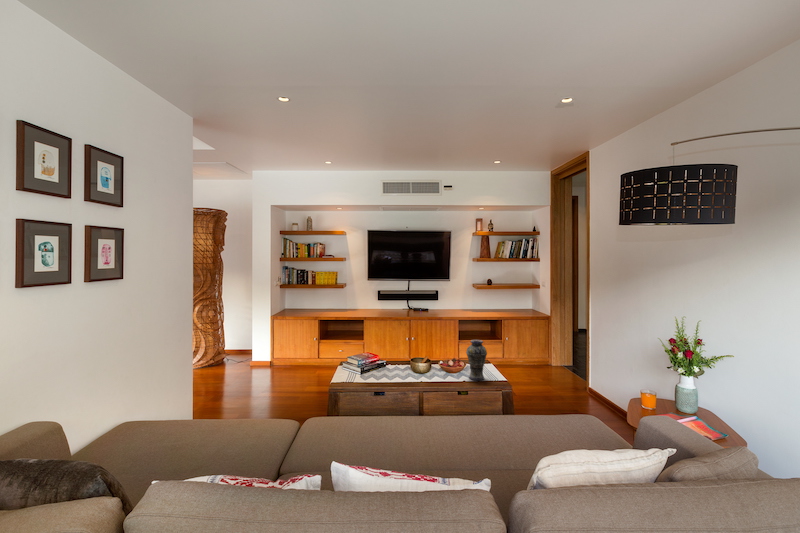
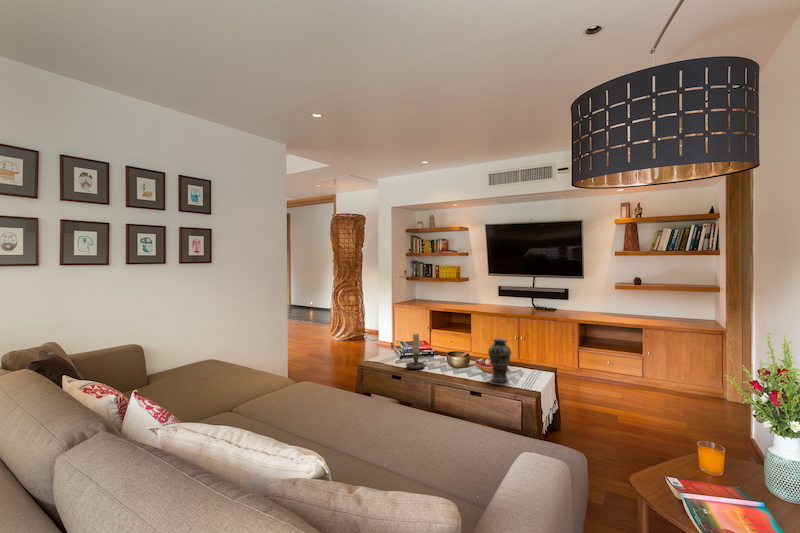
candle holder: none [381,345,400,382] -> present [407,334,427,369]

